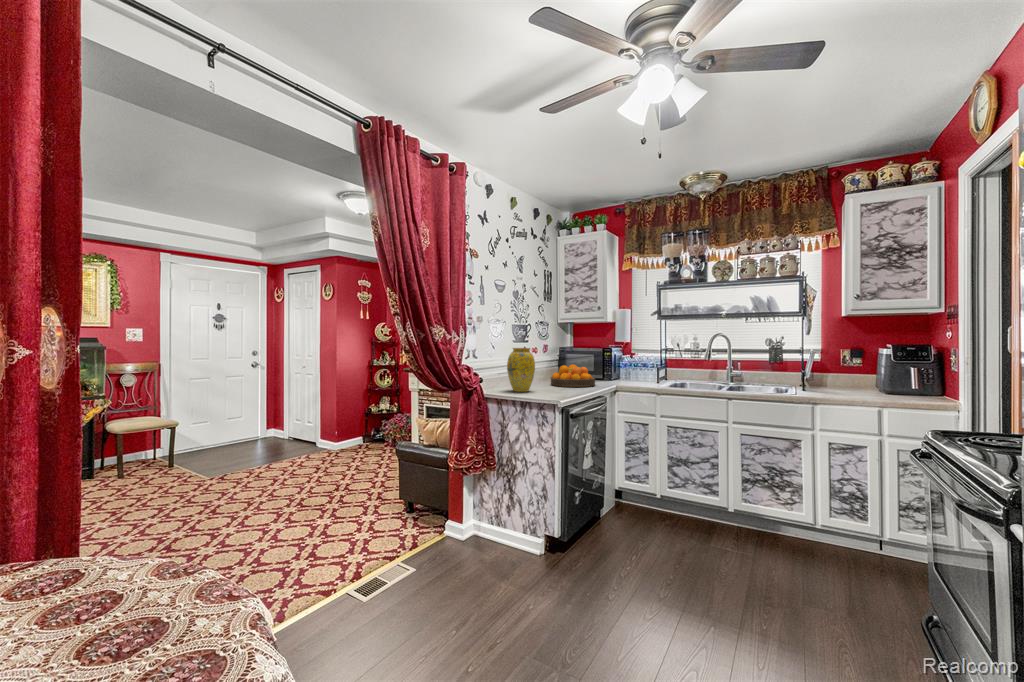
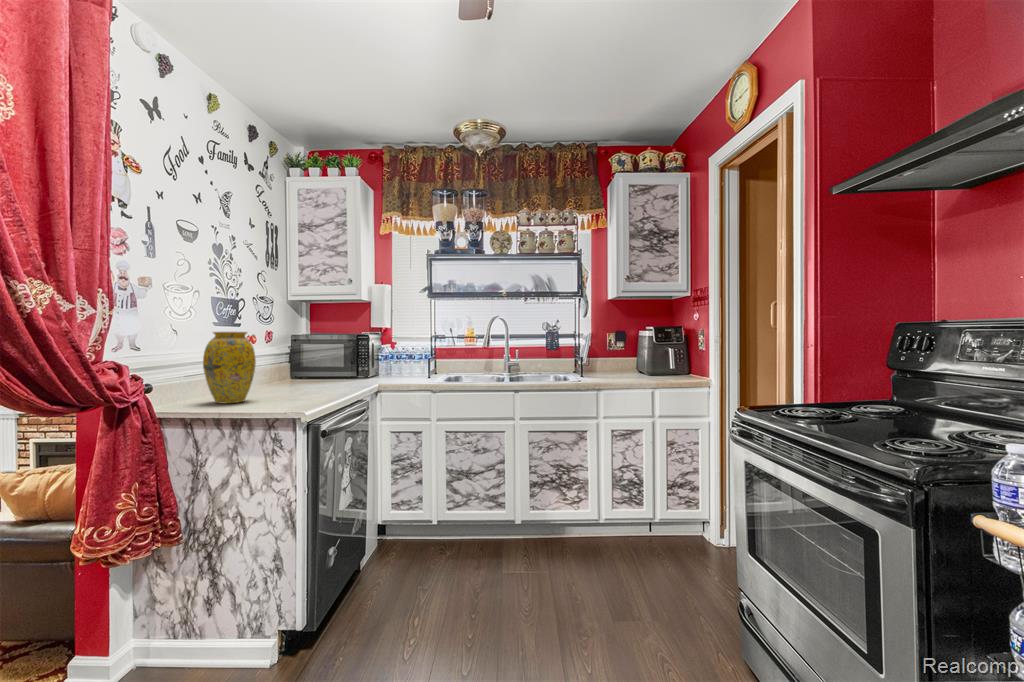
fruit bowl: present [551,364,595,387] -> none [280,358,349,391]

